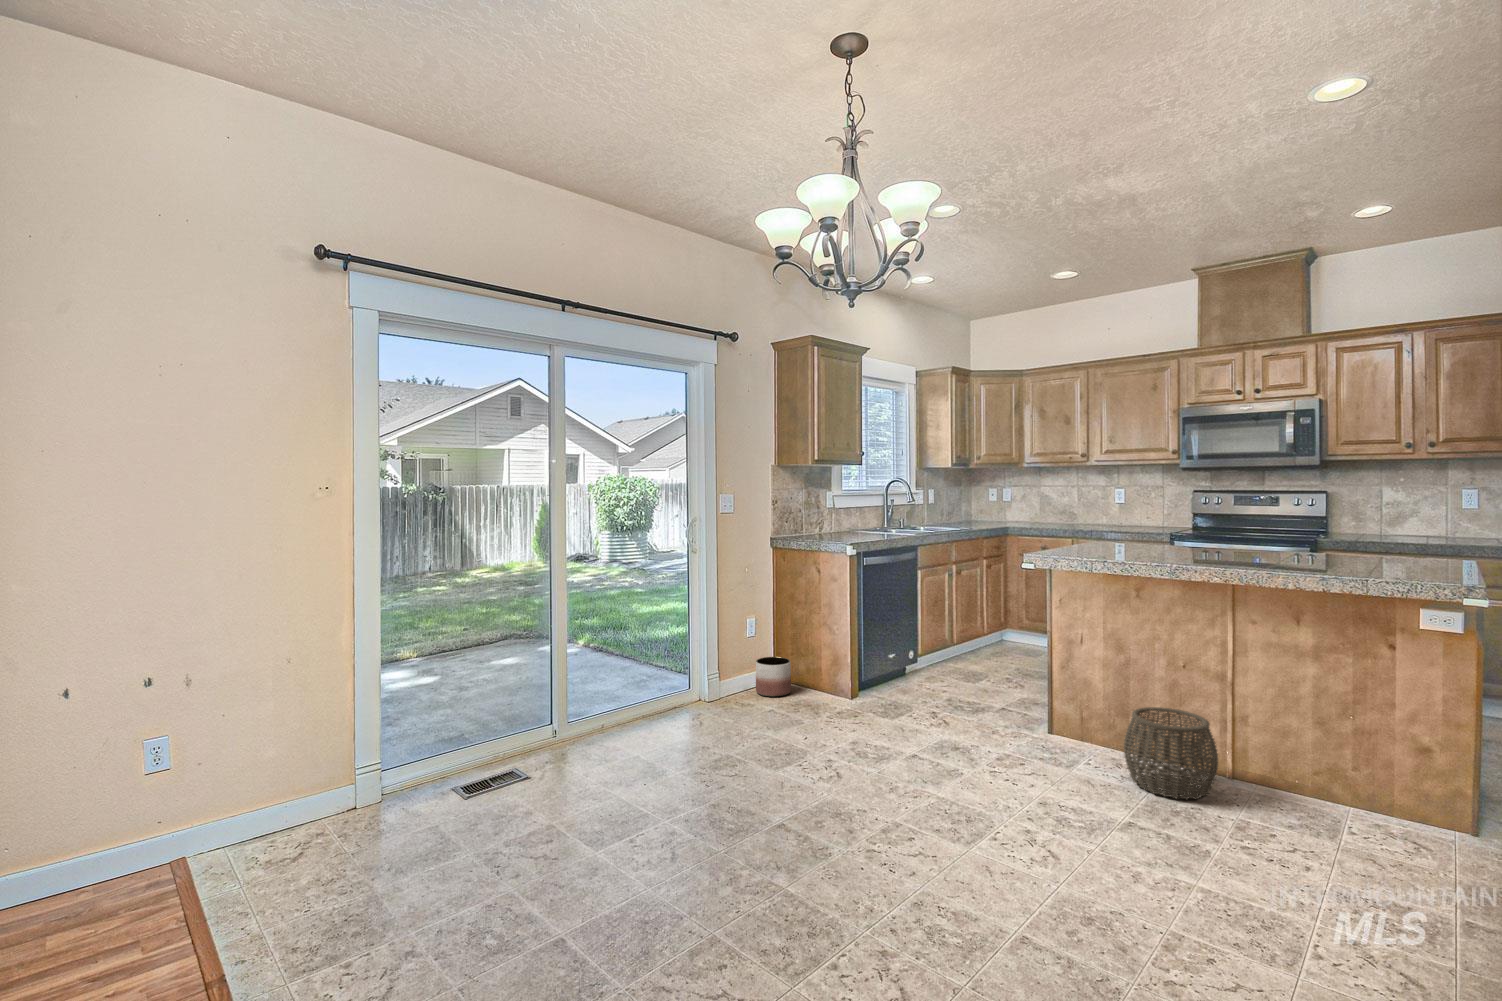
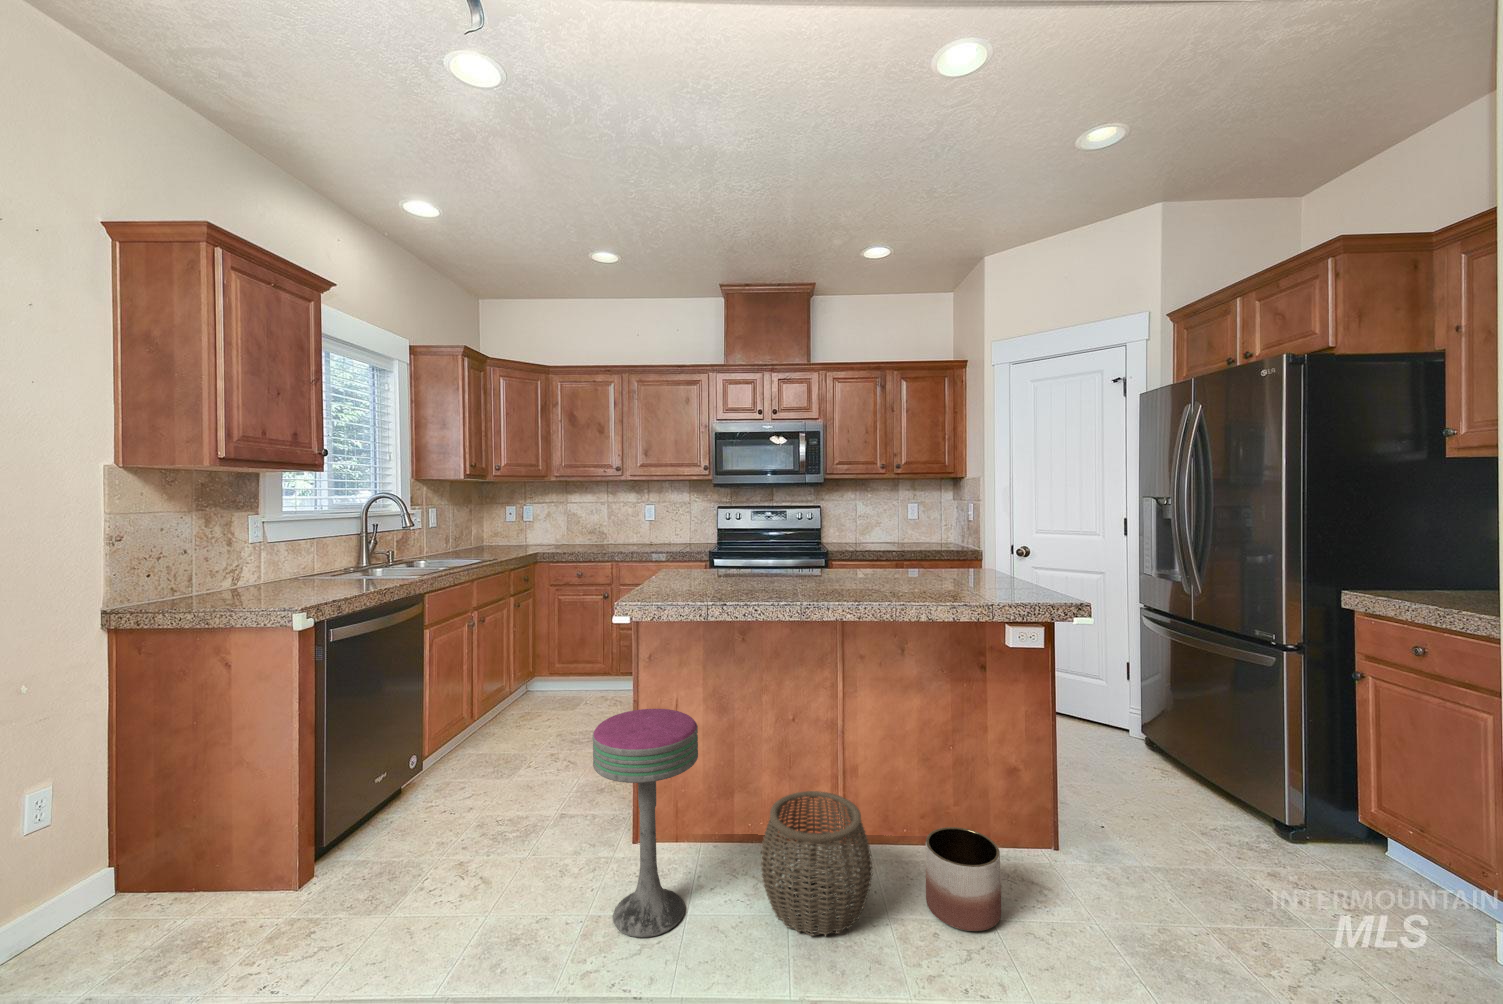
bar stool: none [1007,628,1081,765] -> present [593,709,698,938]
planter: present [756,657,791,697] -> present [926,827,1001,931]

